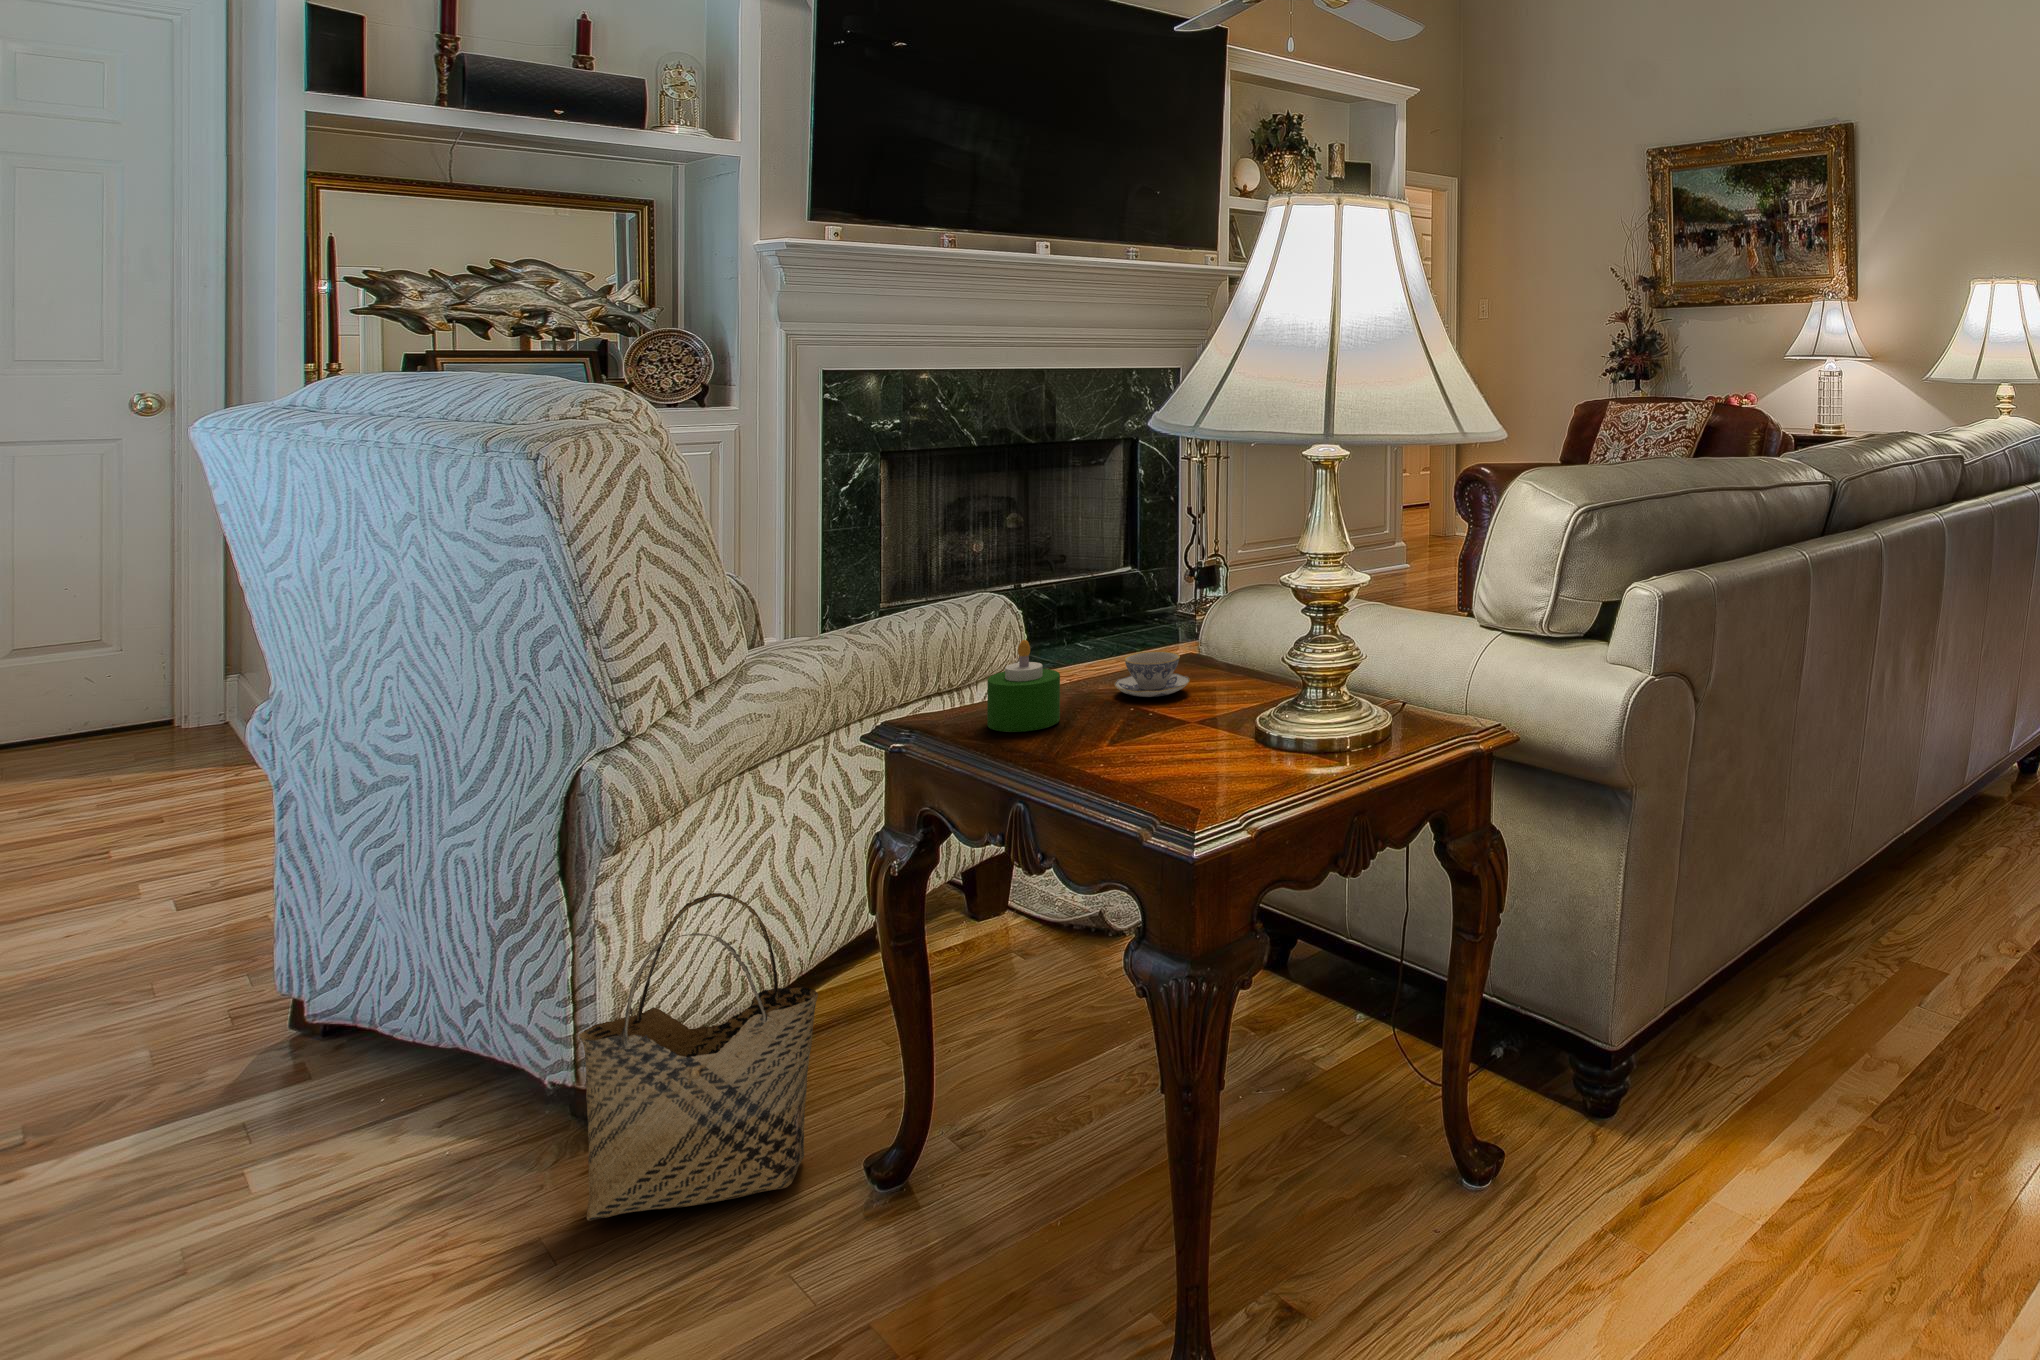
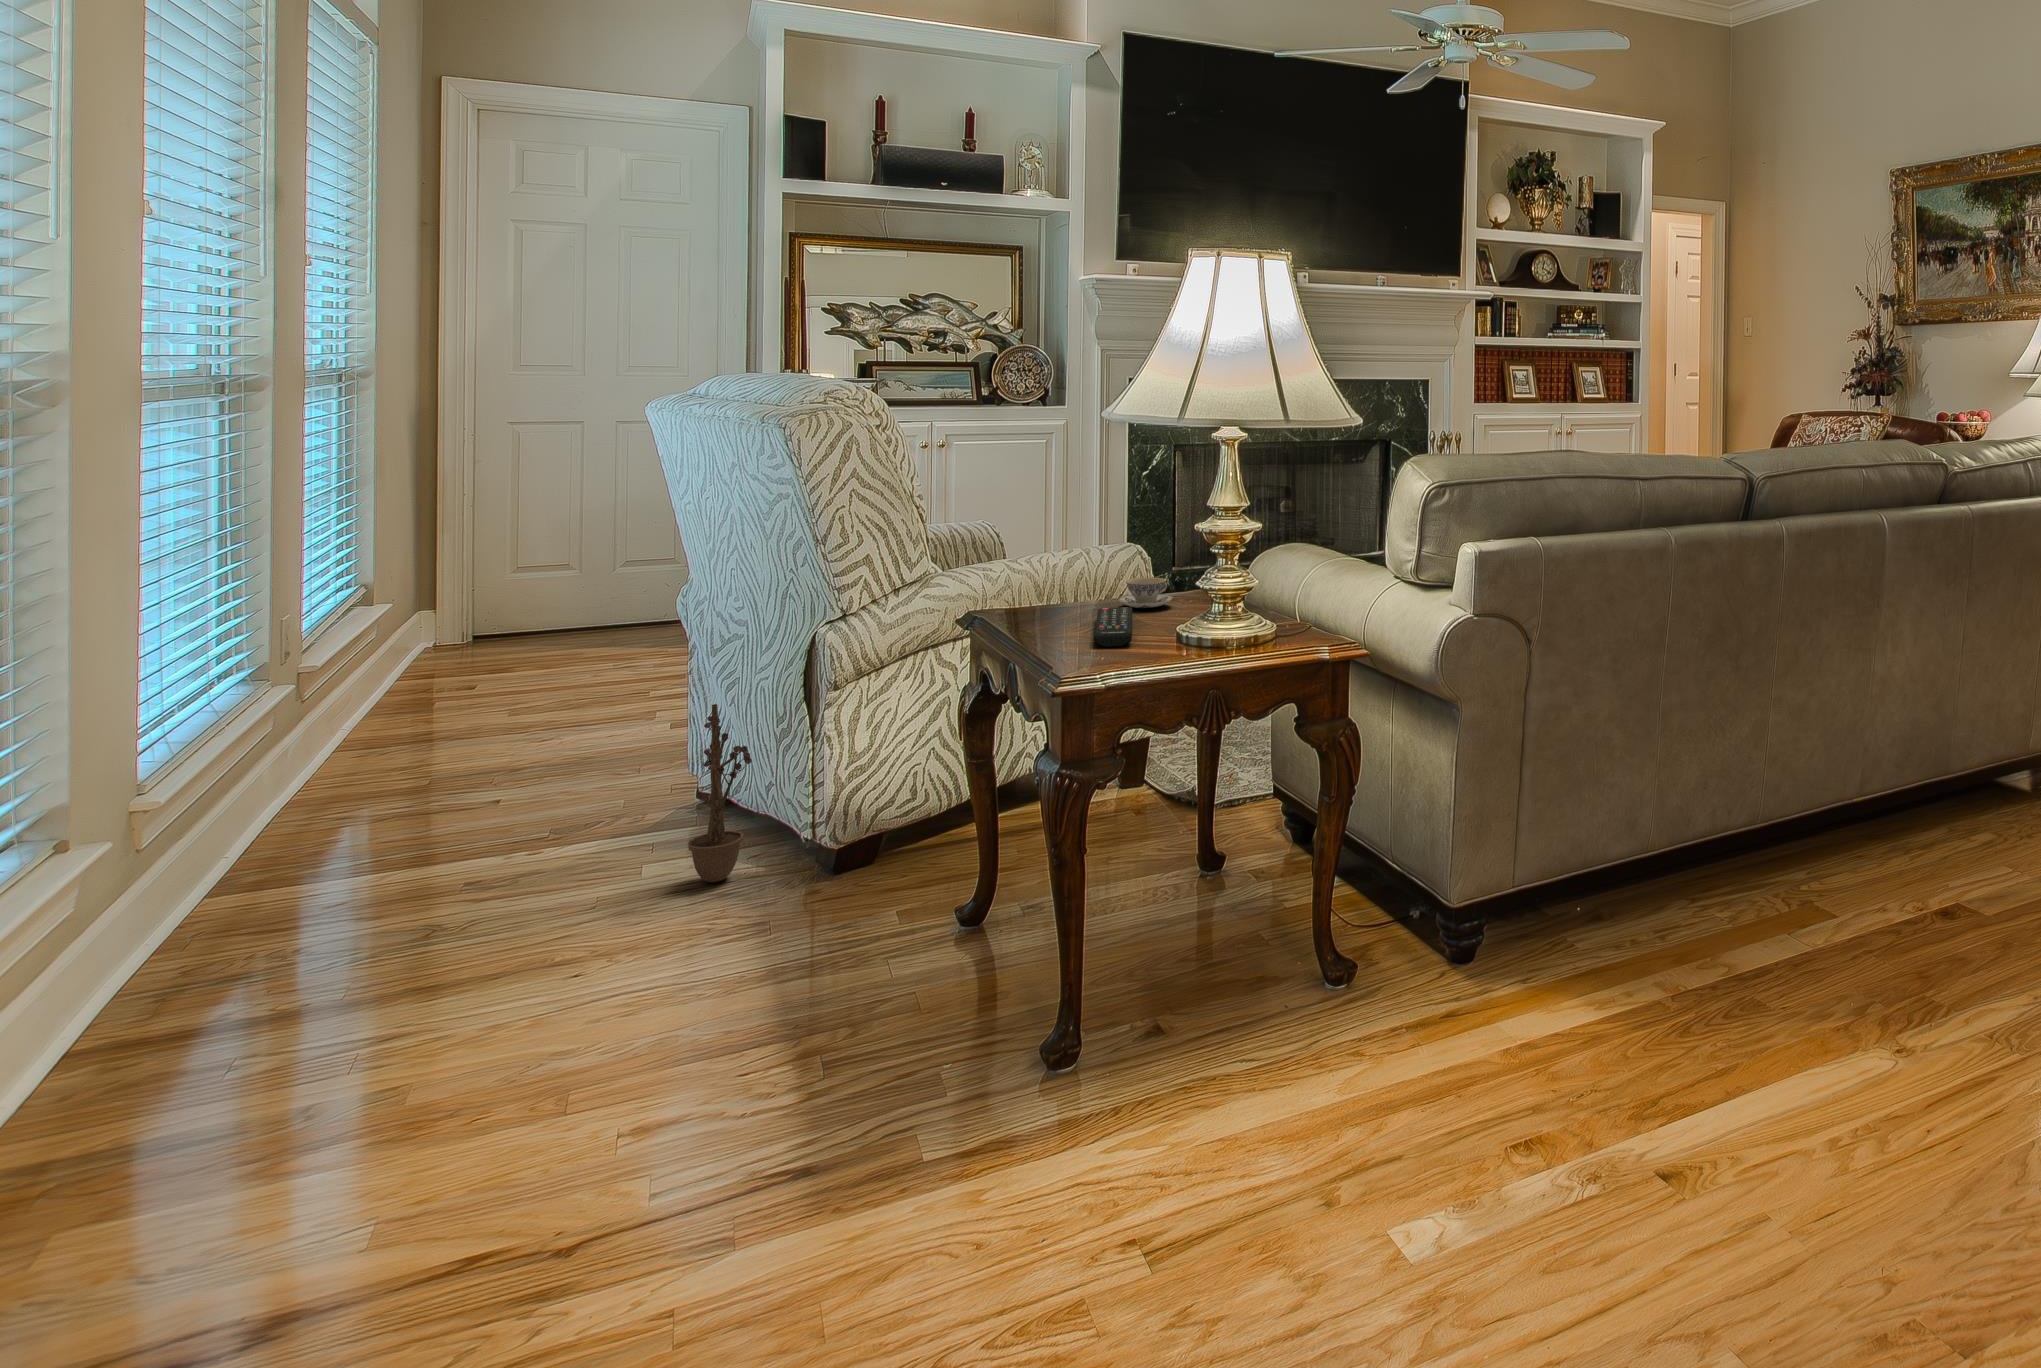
candle: present [987,640,1060,732] -> none [1015,558,1064,619]
remote control: none [1119,700,1234,769] -> present [1095,607,1132,647]
woven basket: present [579,893,818,1221] -> none [795,720,940,917]
decorative plant: none [349,900,471,1185] -> present [688,704,752,882]

